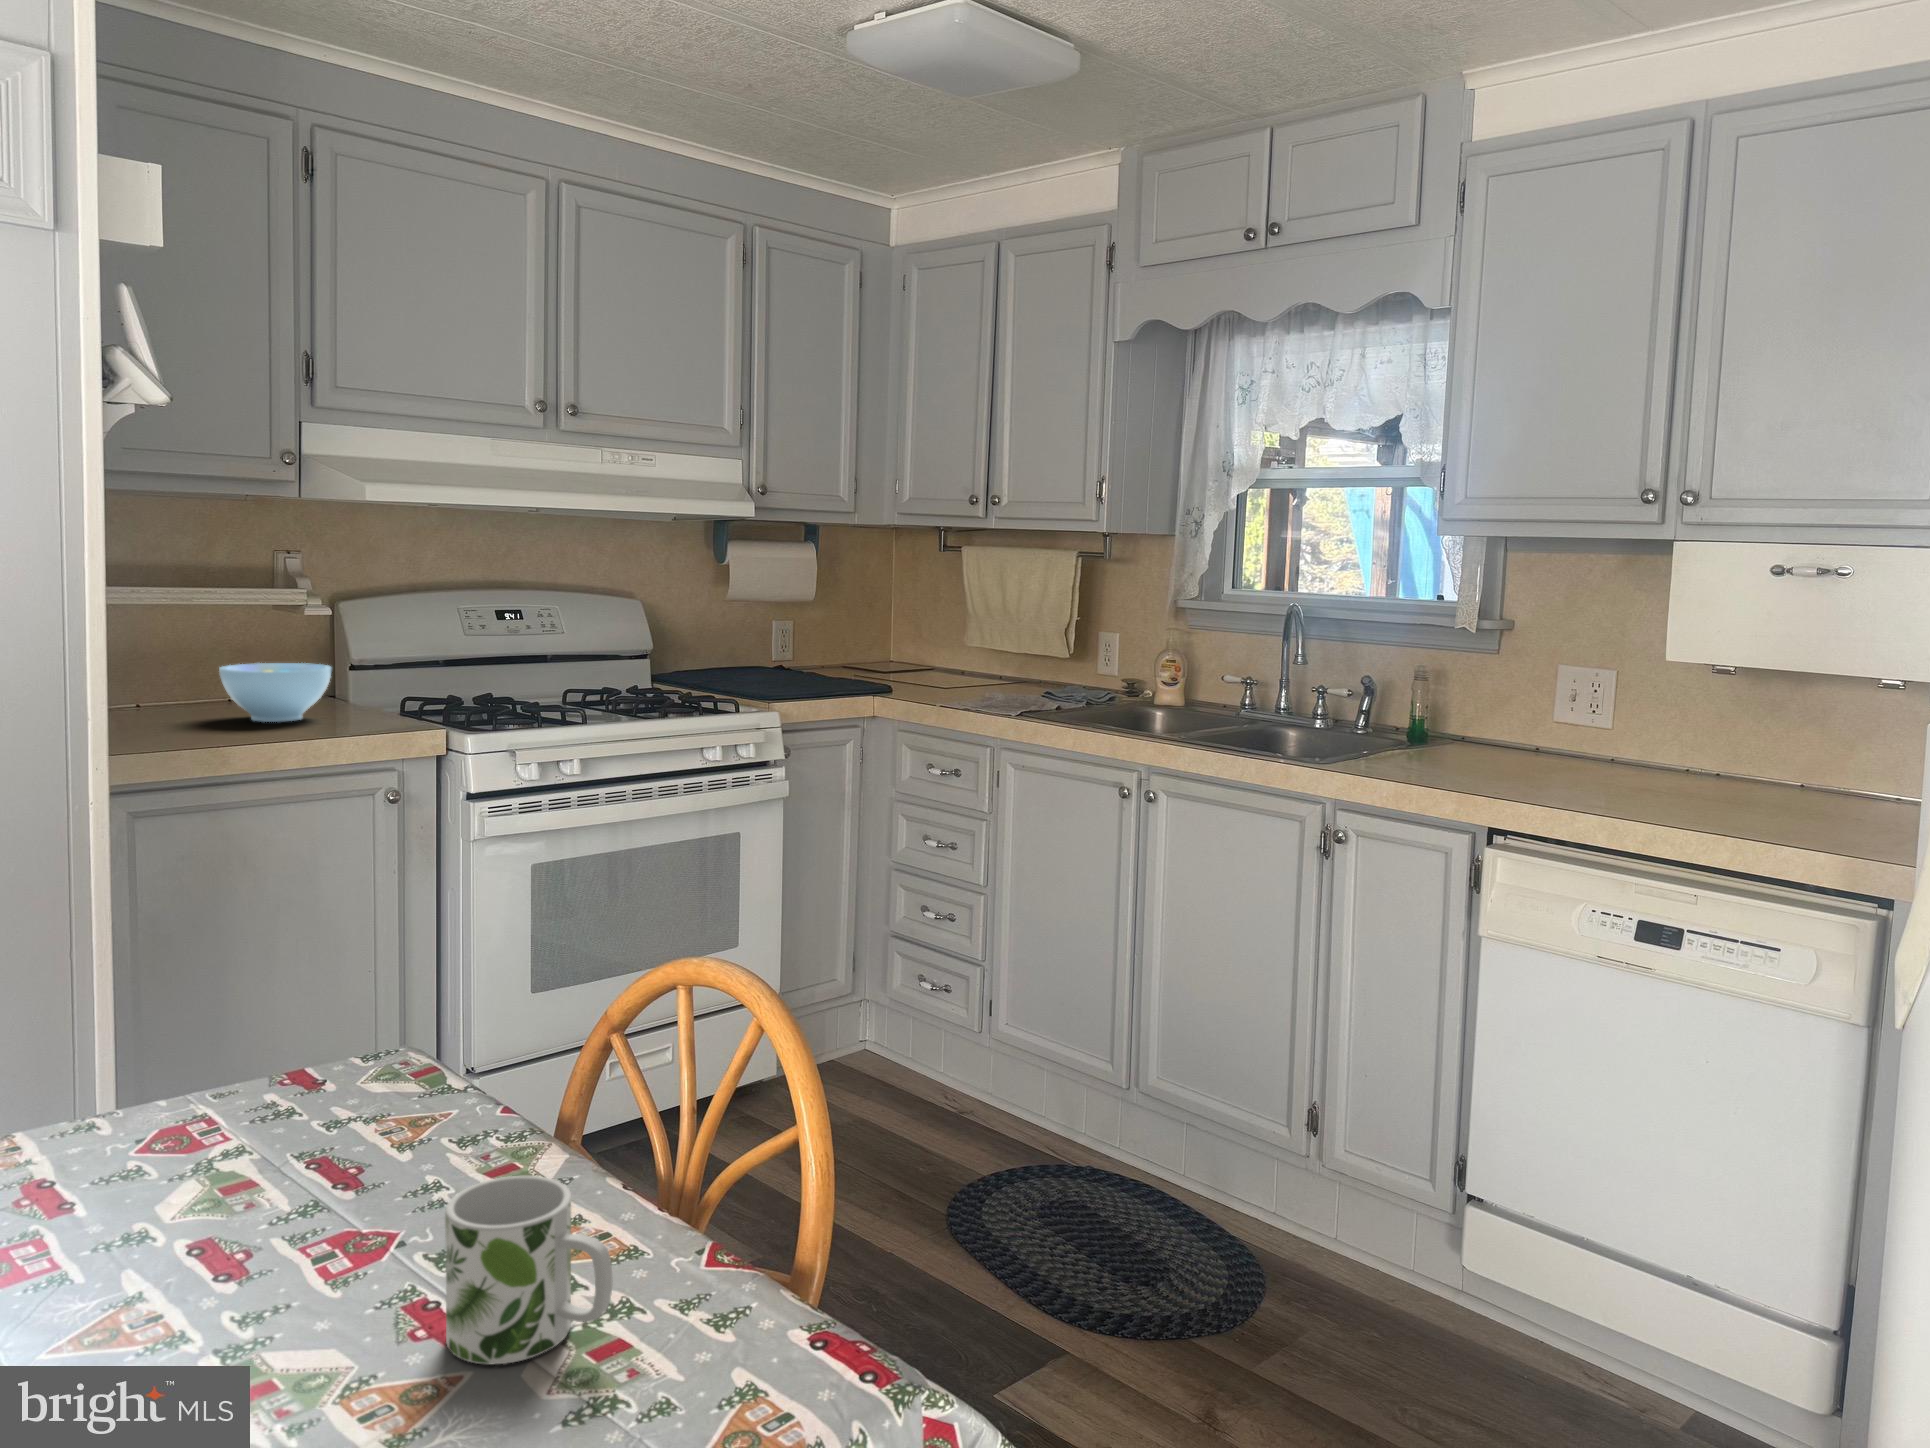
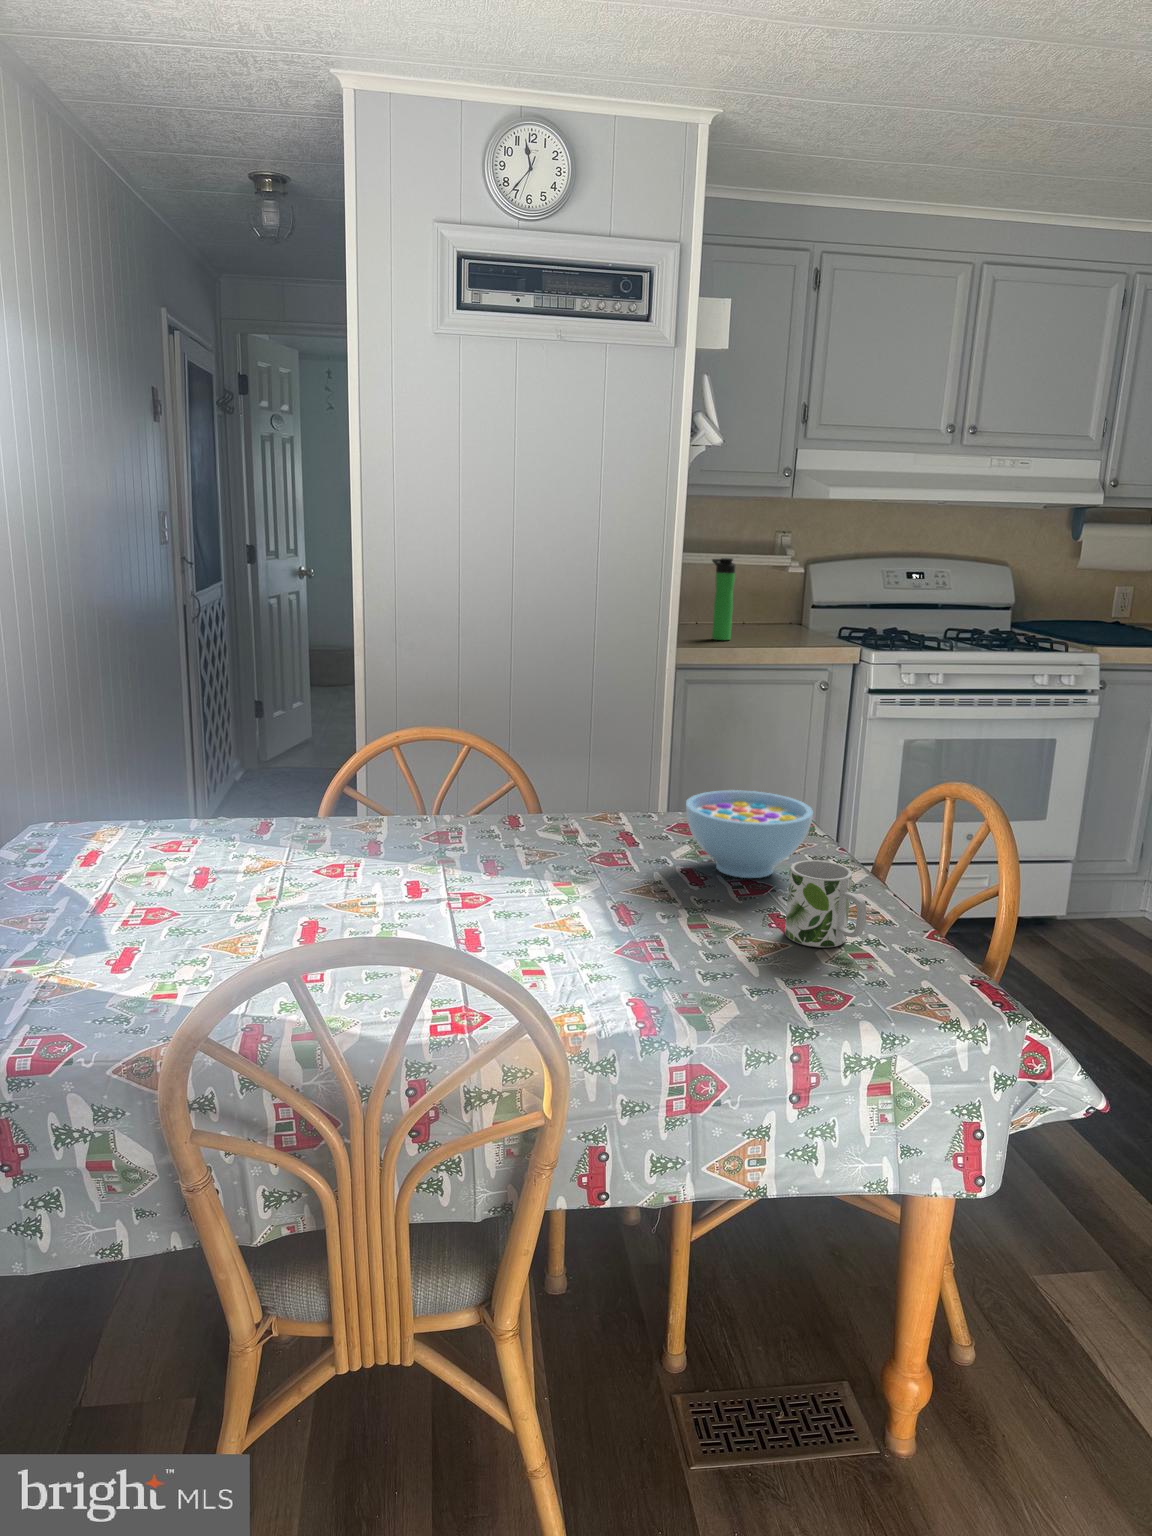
bottle: none [166,599,215,738] -> present [712,558,735,640]
bowl: present [219,663,332,722] -> present [686,790,813,878]

